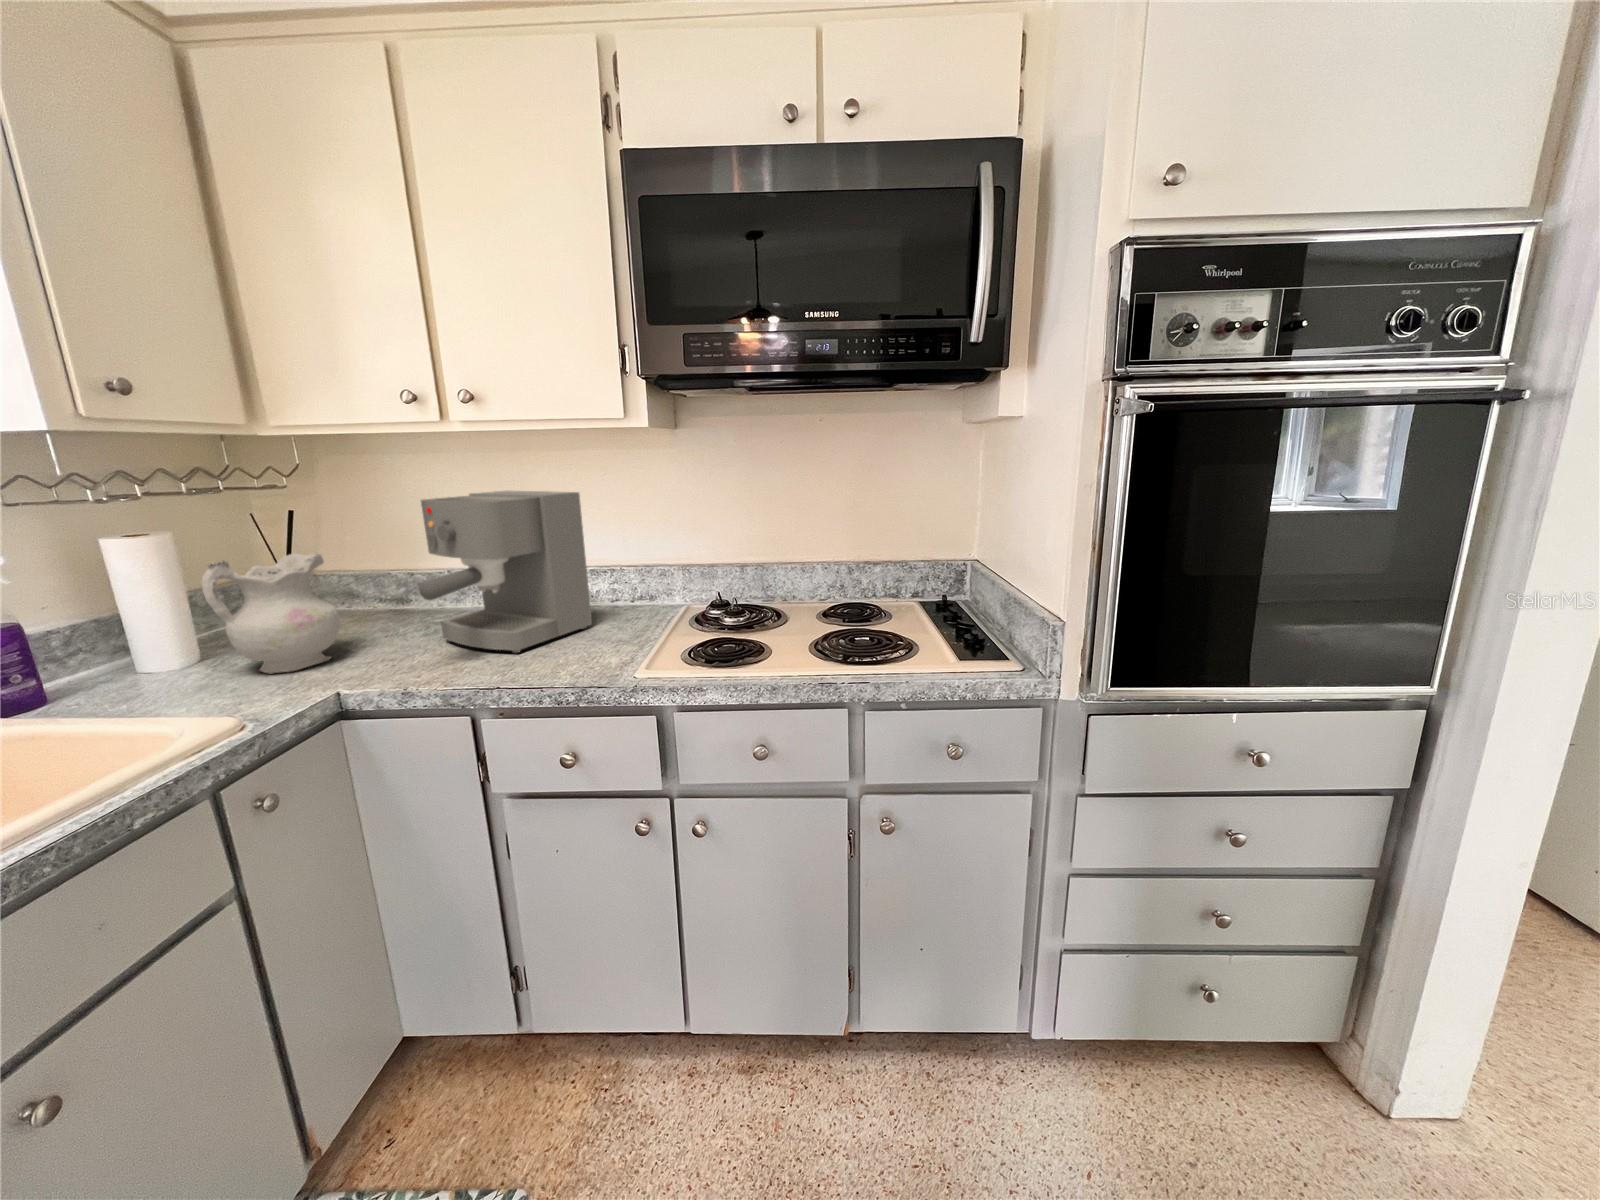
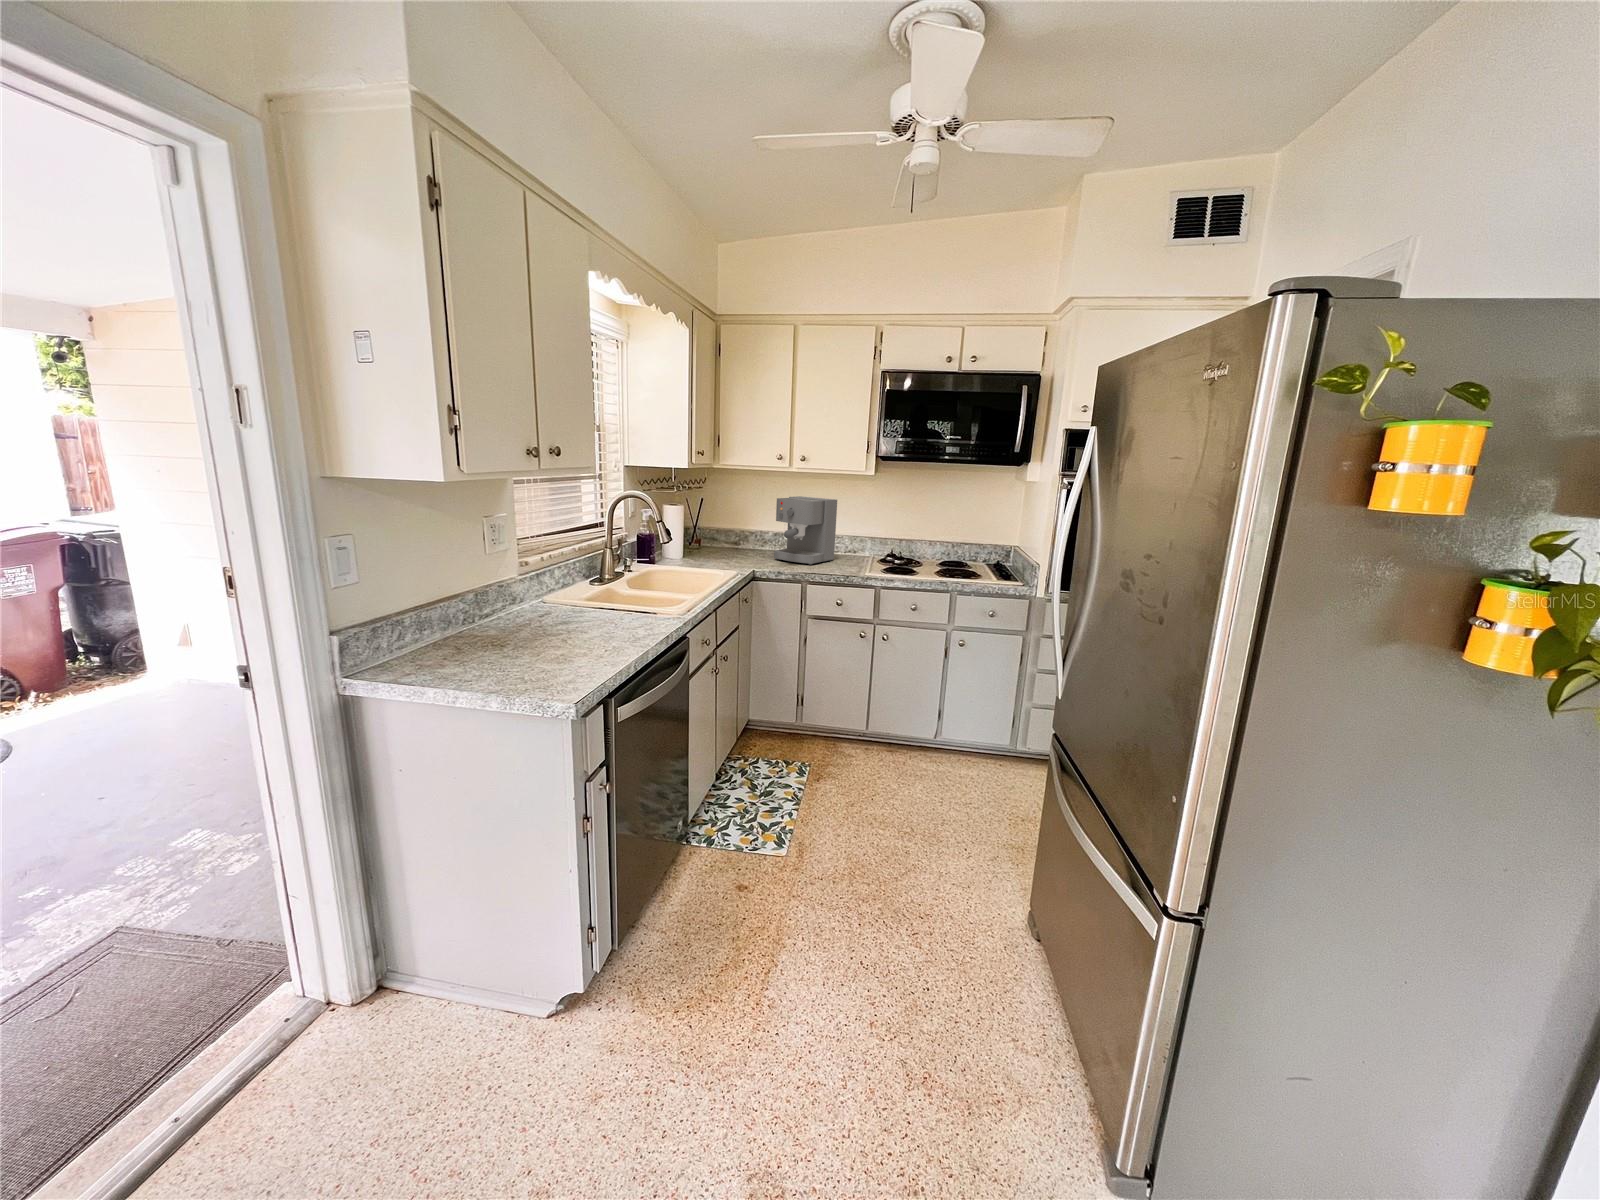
ceramic pitcher: present [201,553,340,674] -> none [705,516,741,563]

